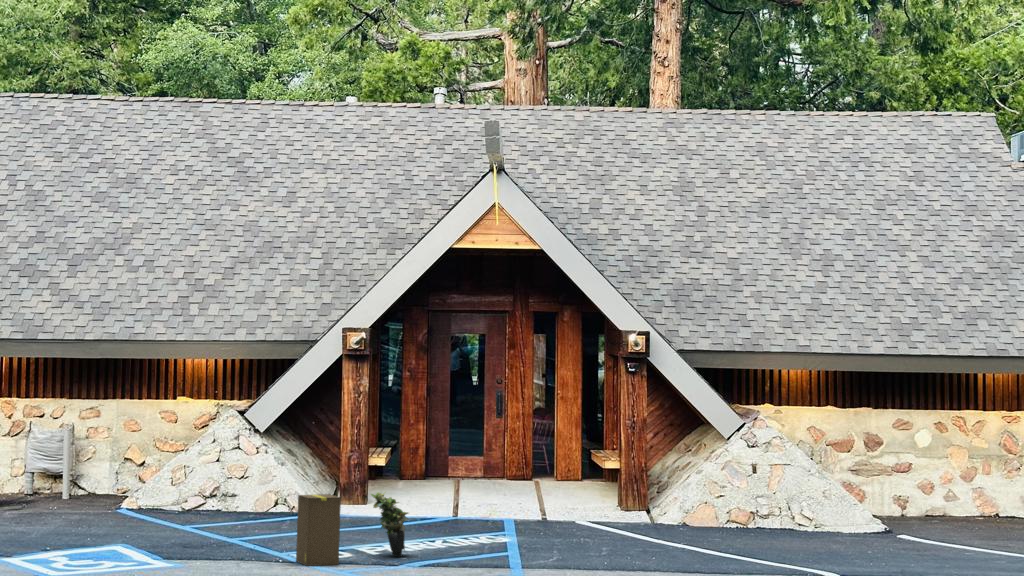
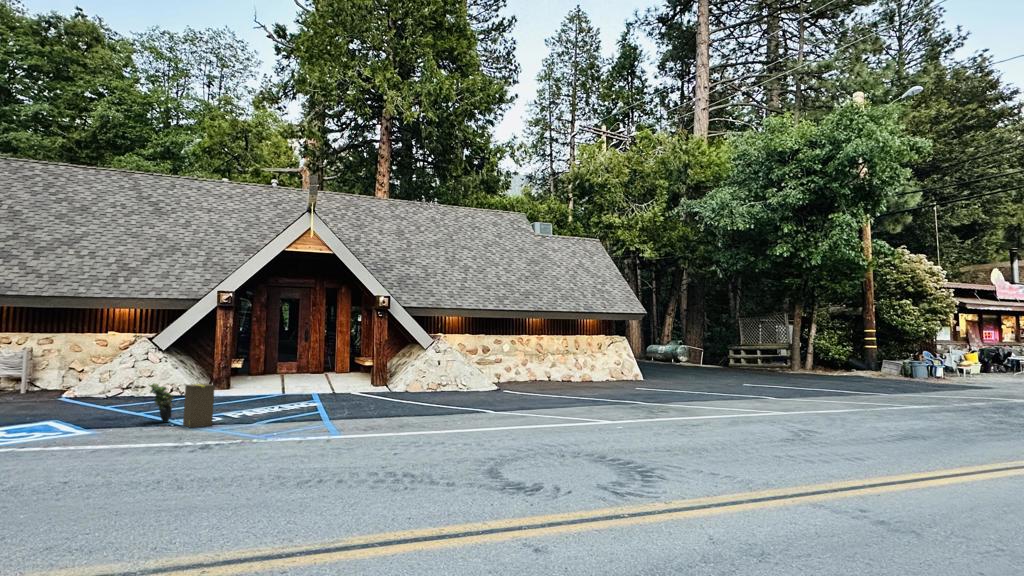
potted plant: present [371,492,408,557] -> present [149,383,174,423]

